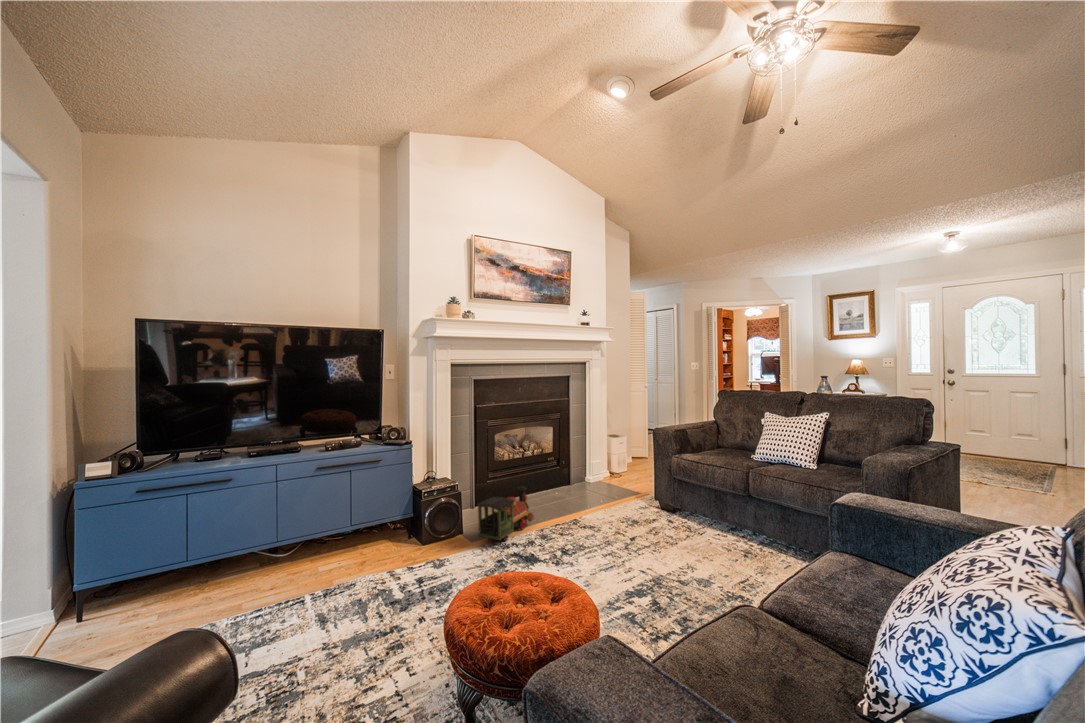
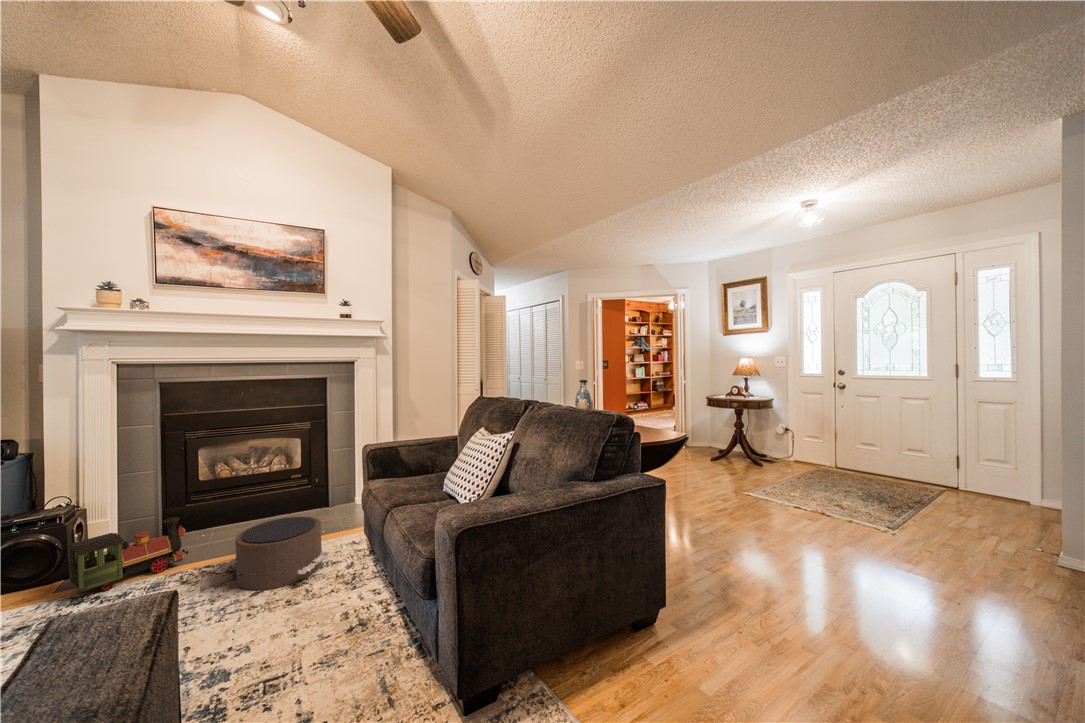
pouf: none [585,485,662,538] -> present [216,517,330,590]

